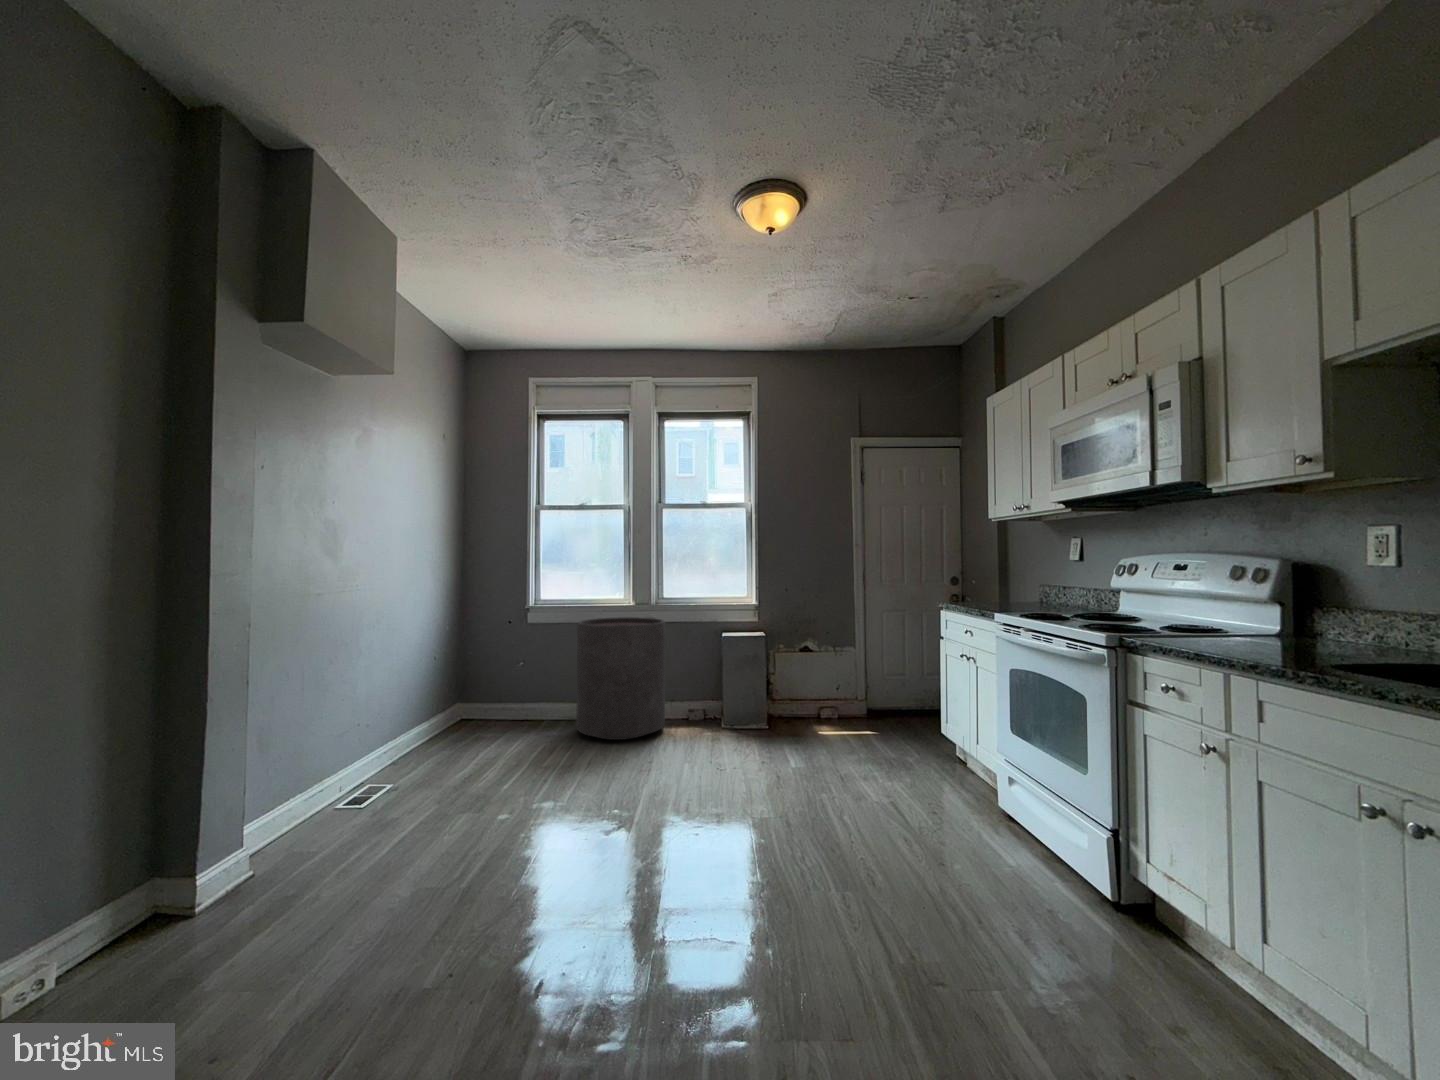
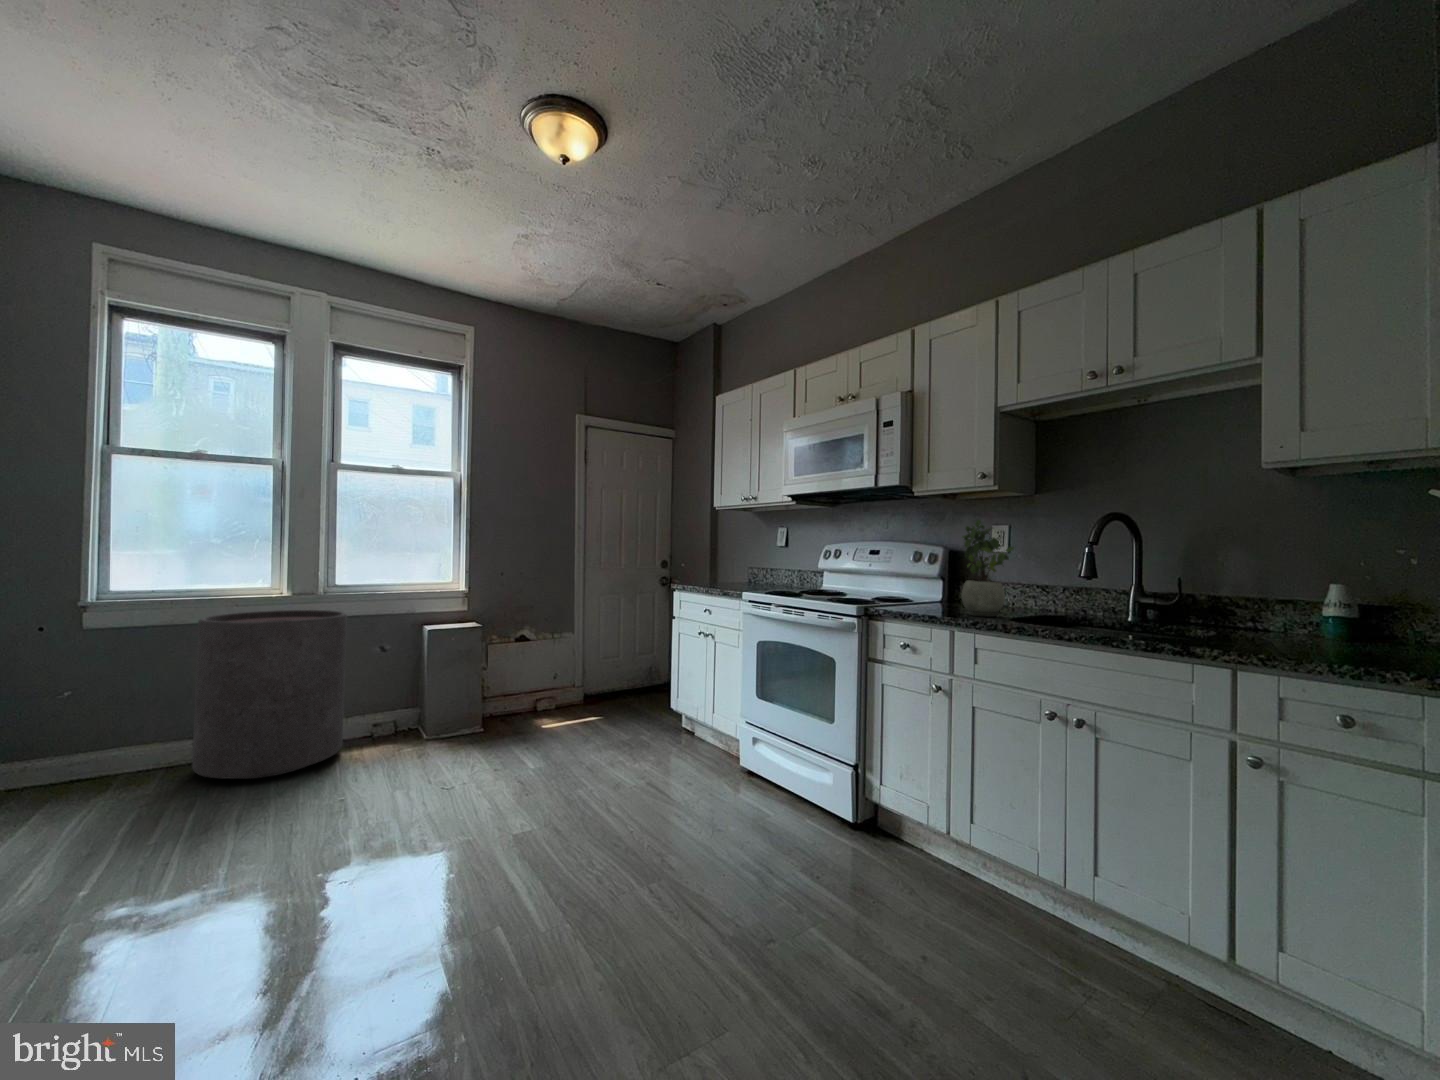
potted plant: none [1252,524,1331,660] -> present [962,520,1014,617]

